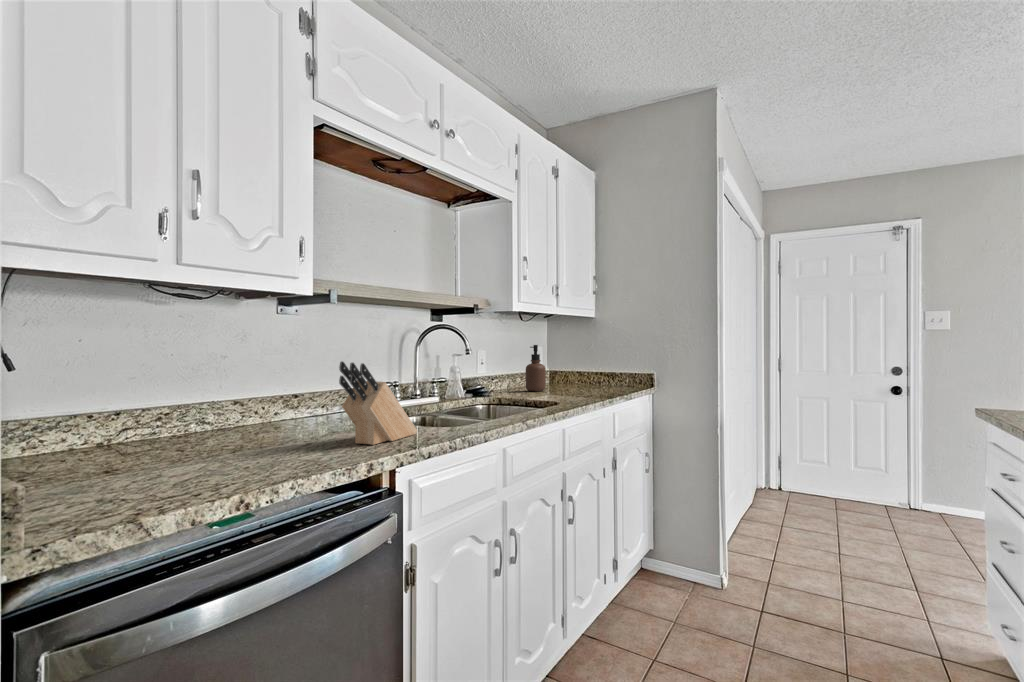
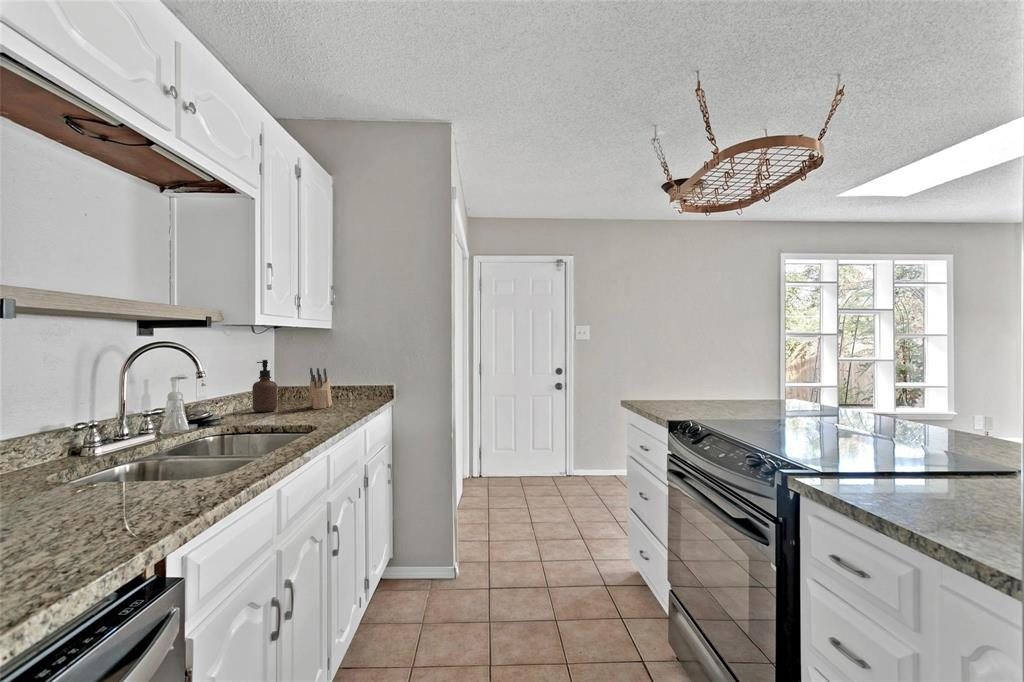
knife block: present [339,362,417,445] -> present [309,368,332,409]

